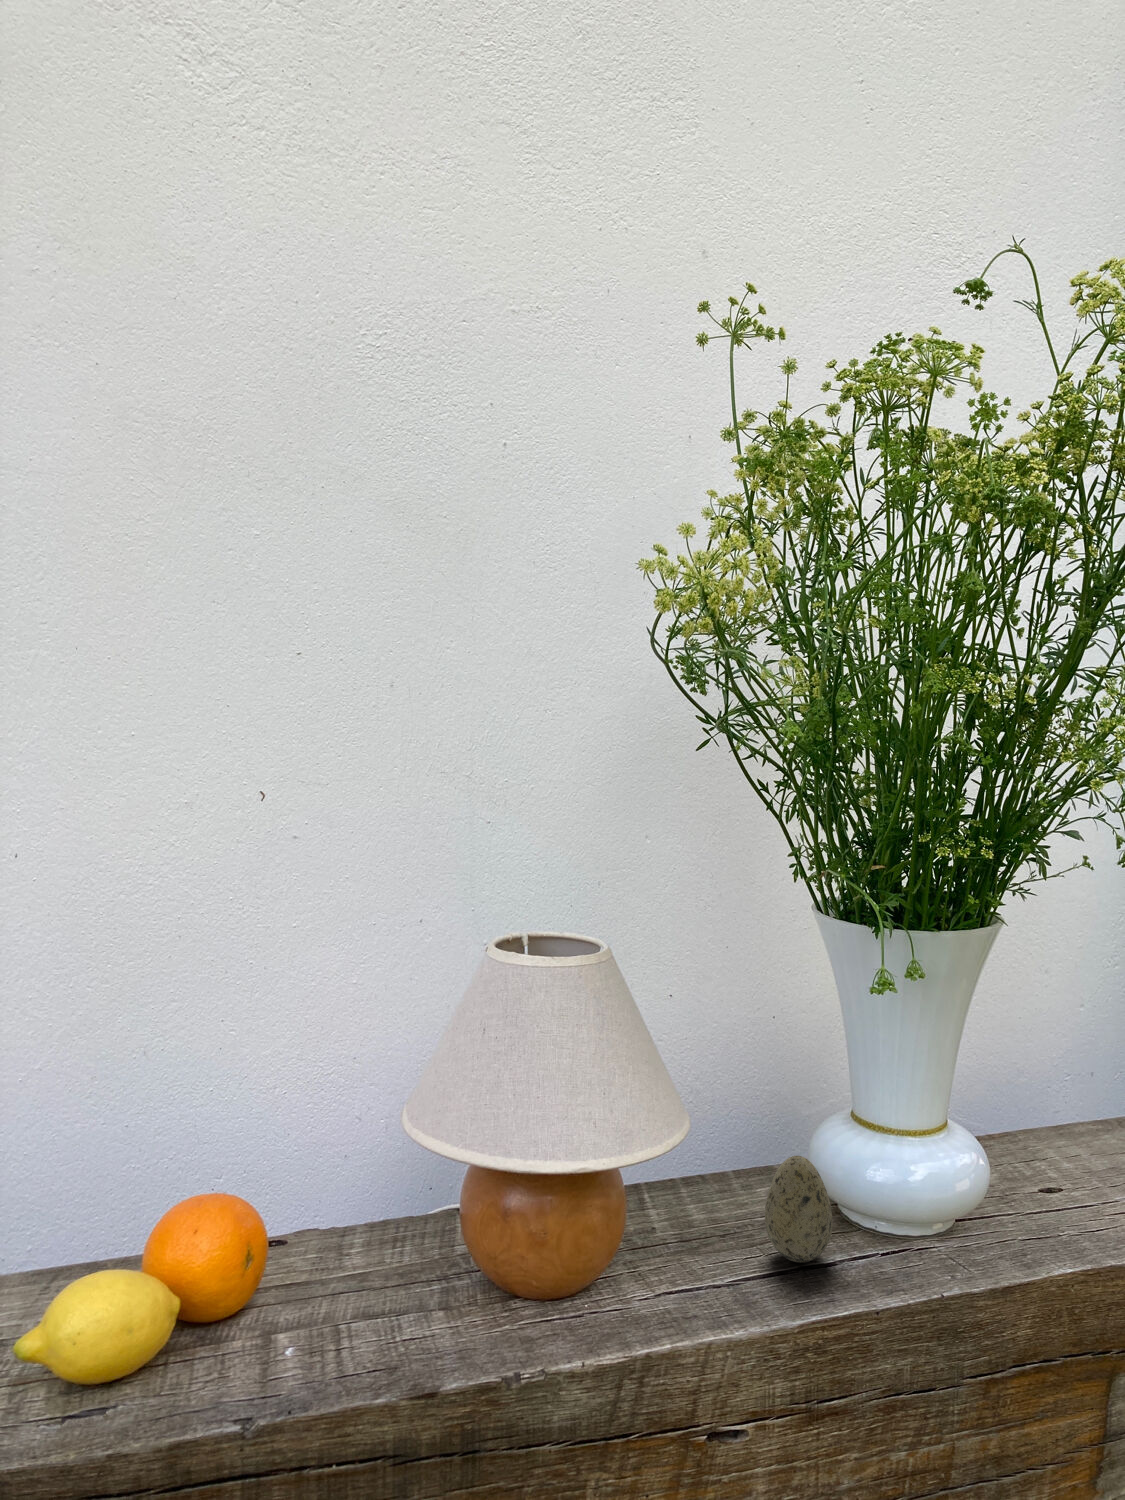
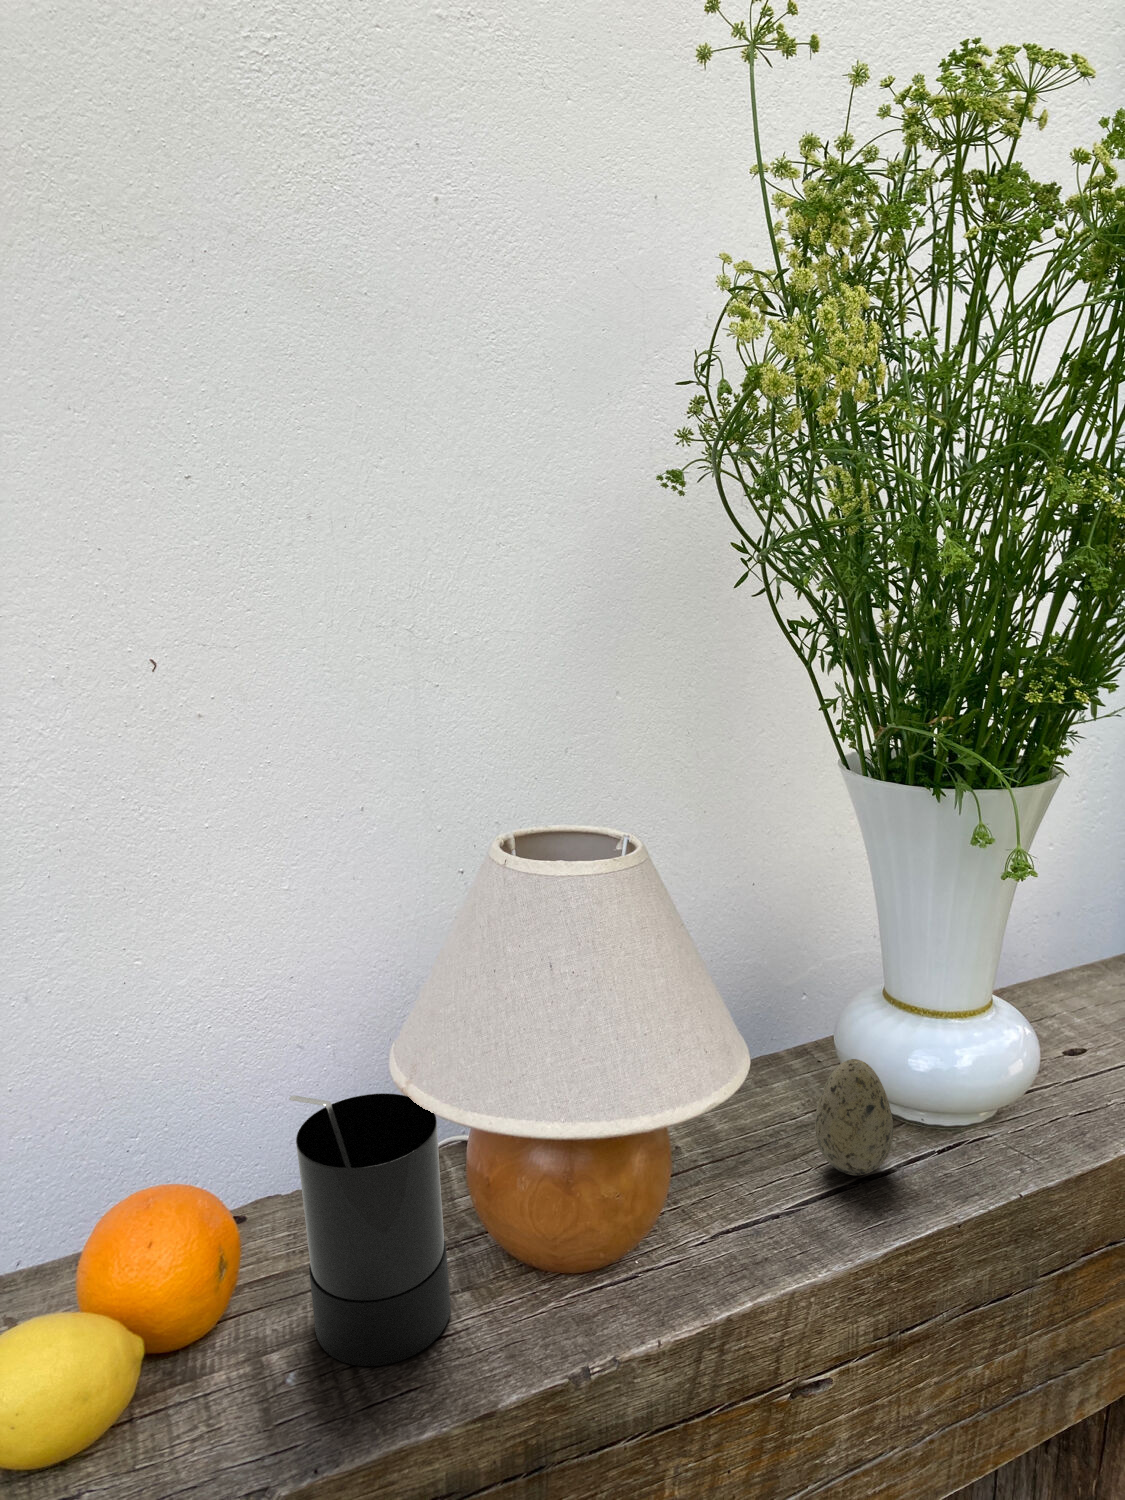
candle: none [312,1127,426,1352] -> present [289,1093,450,1366]

